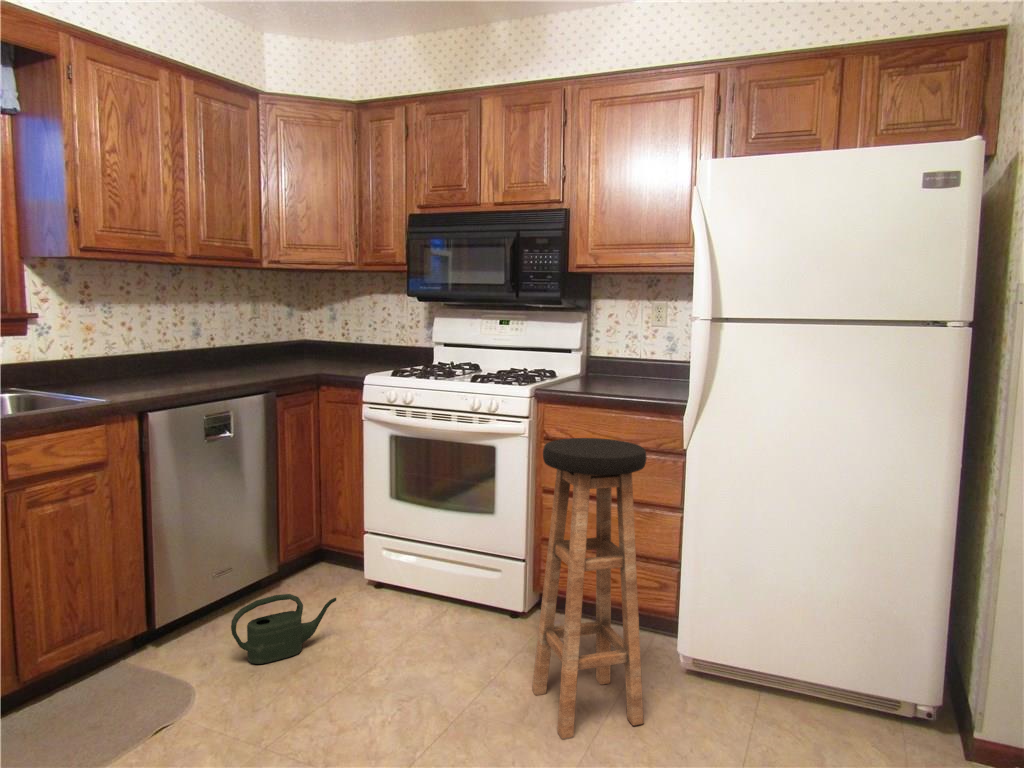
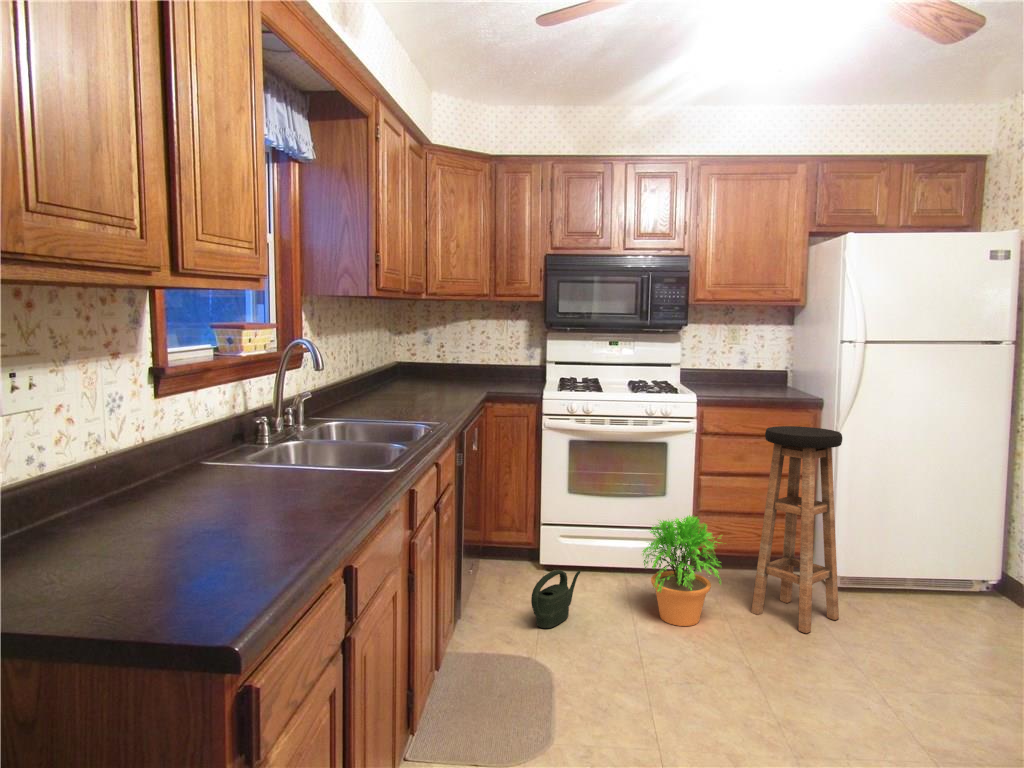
potted plant: none [370,546,486,694] -> present [642,515,721,626]

